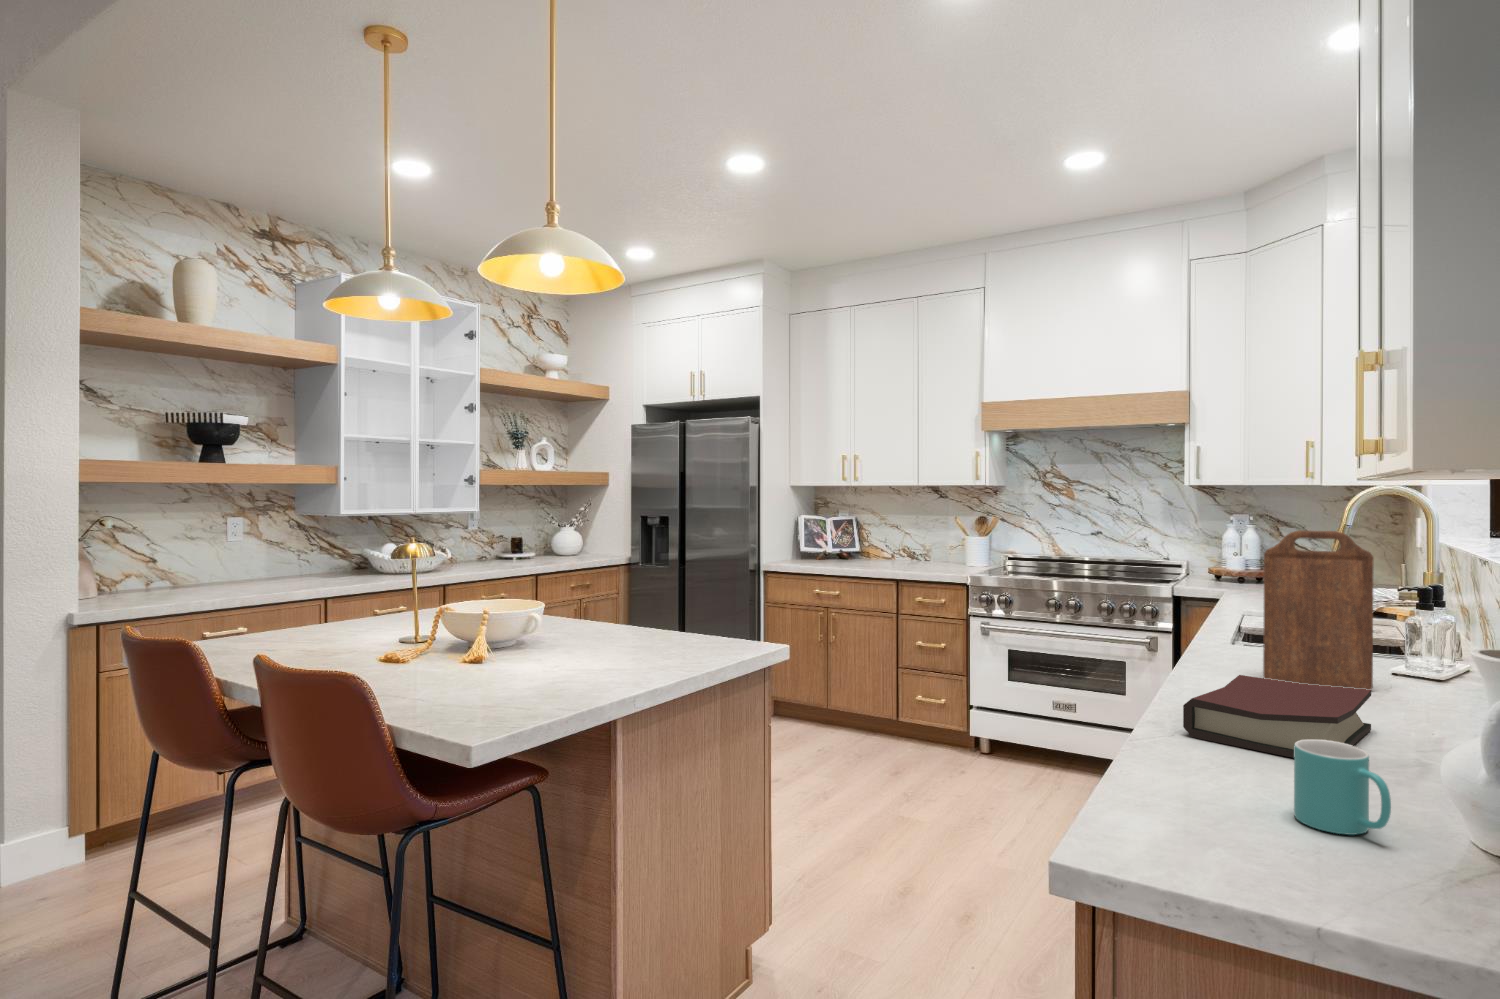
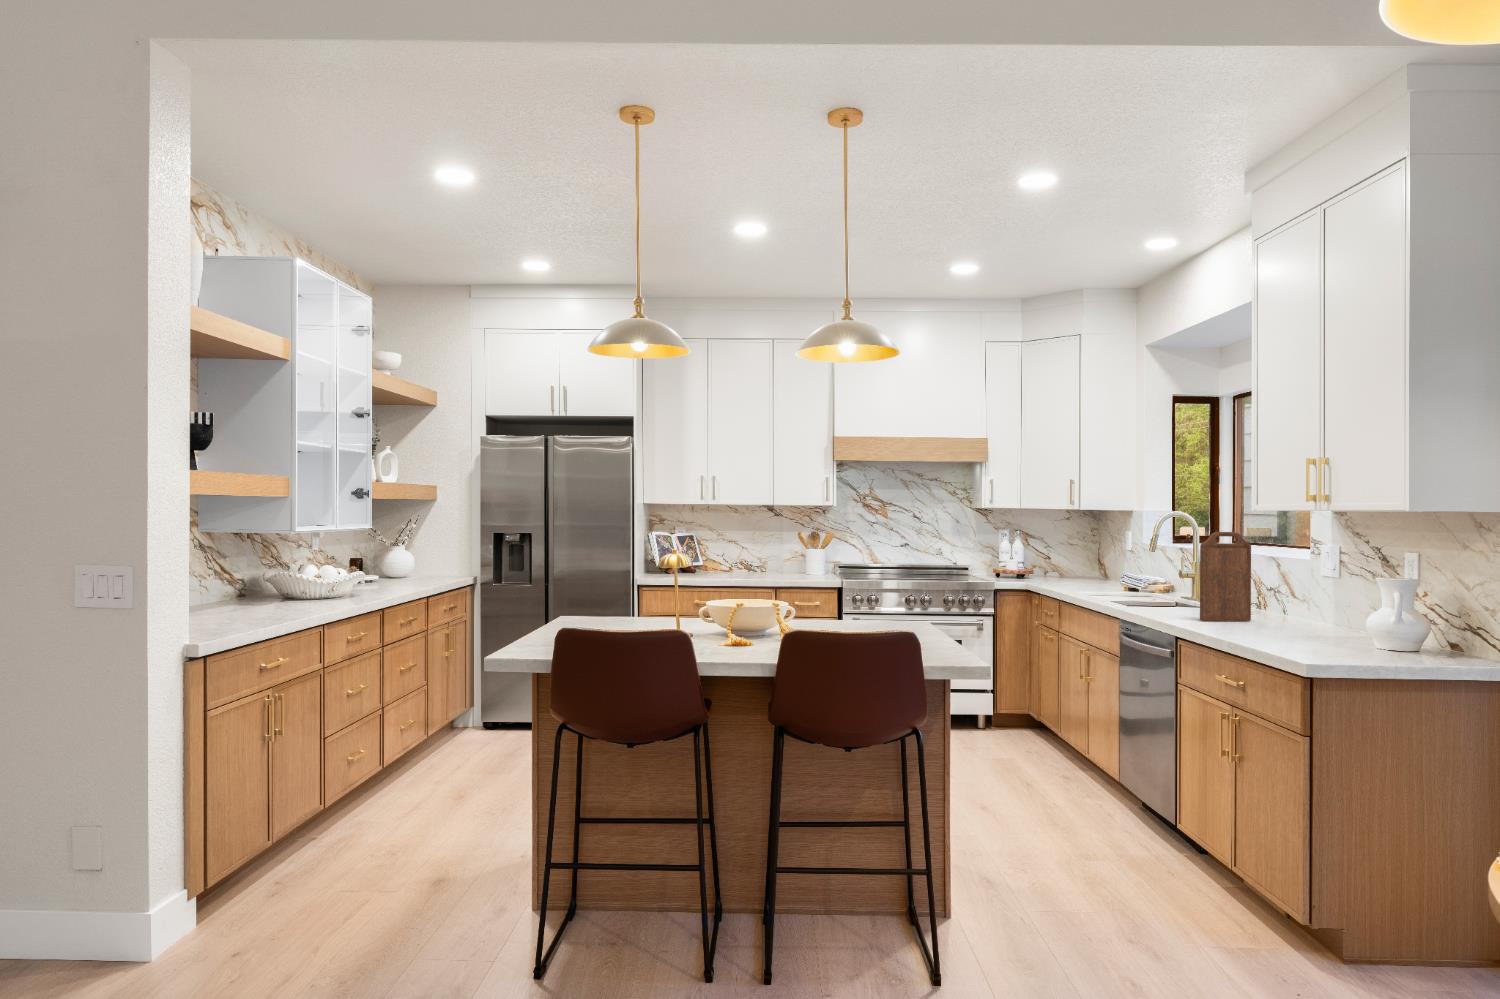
hardback book: present [1183,675,1371,758] -> none [1224,612,1326,645]
mug: present [1294,740,1391,835] -> none [1358,623,1407,661]

